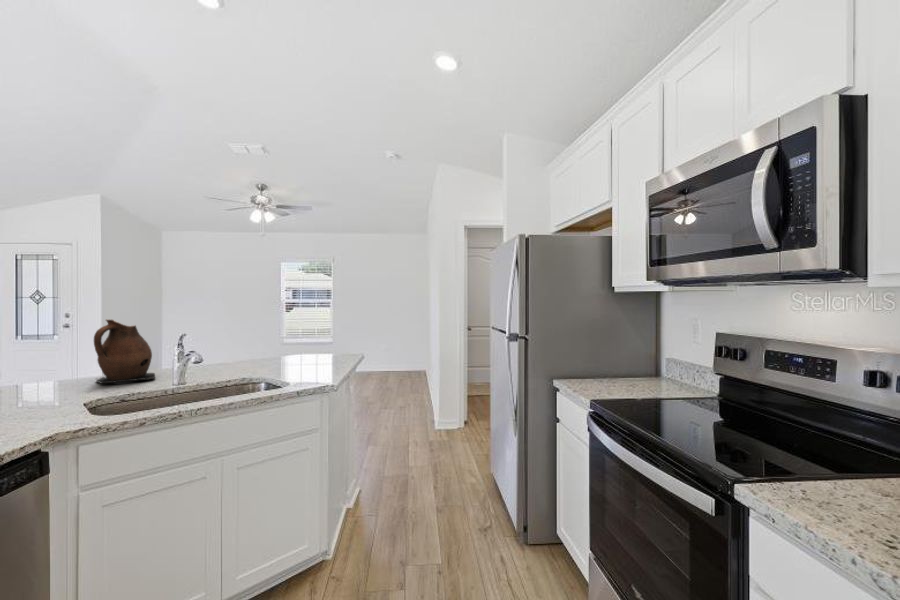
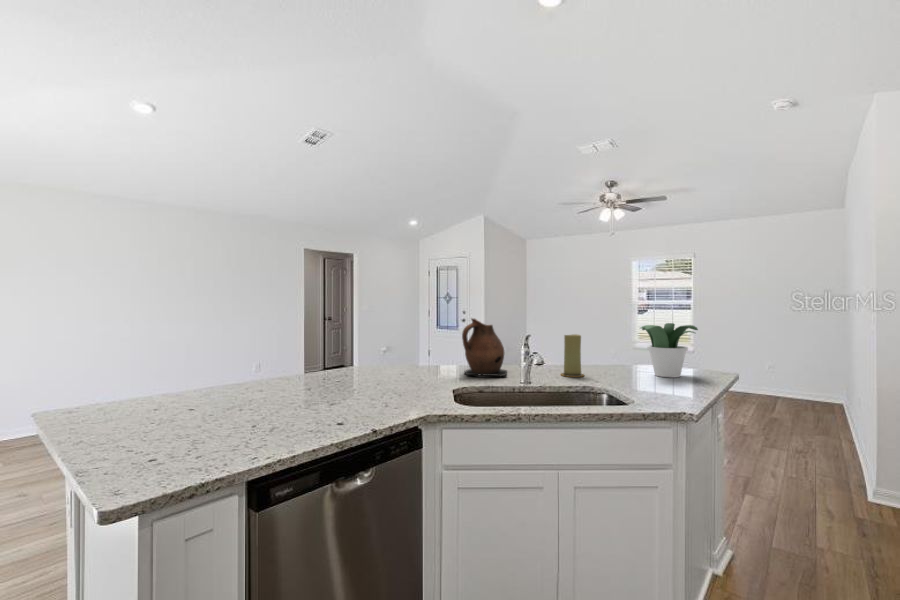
potted plant: none [292,318,337,362] -> present [641,323,698,377]
candle: none [218,331,242,371] -> present [561,334,584,377]

